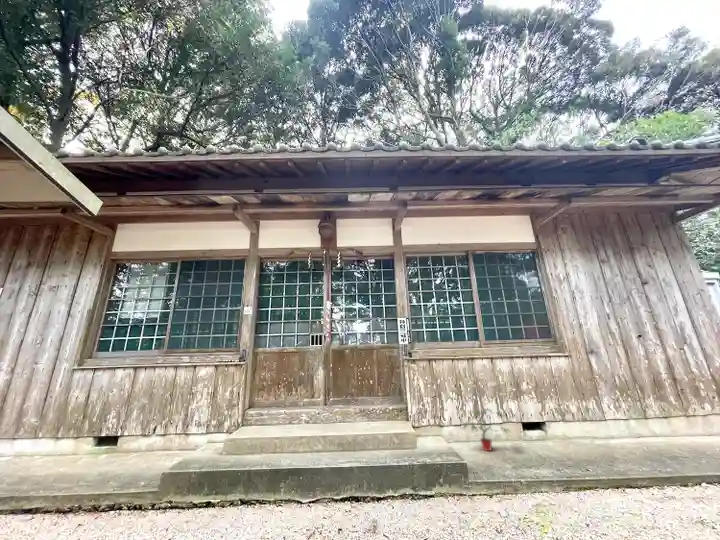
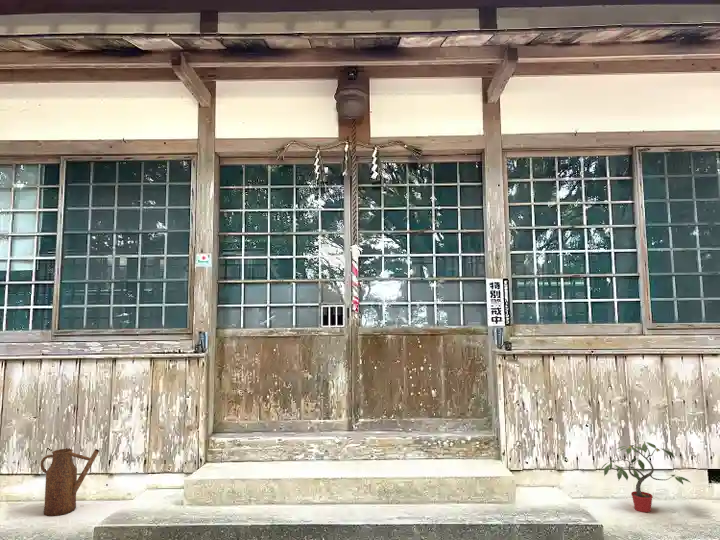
watering can: none [143,420,181,463] -> present [40,449,99,516]

